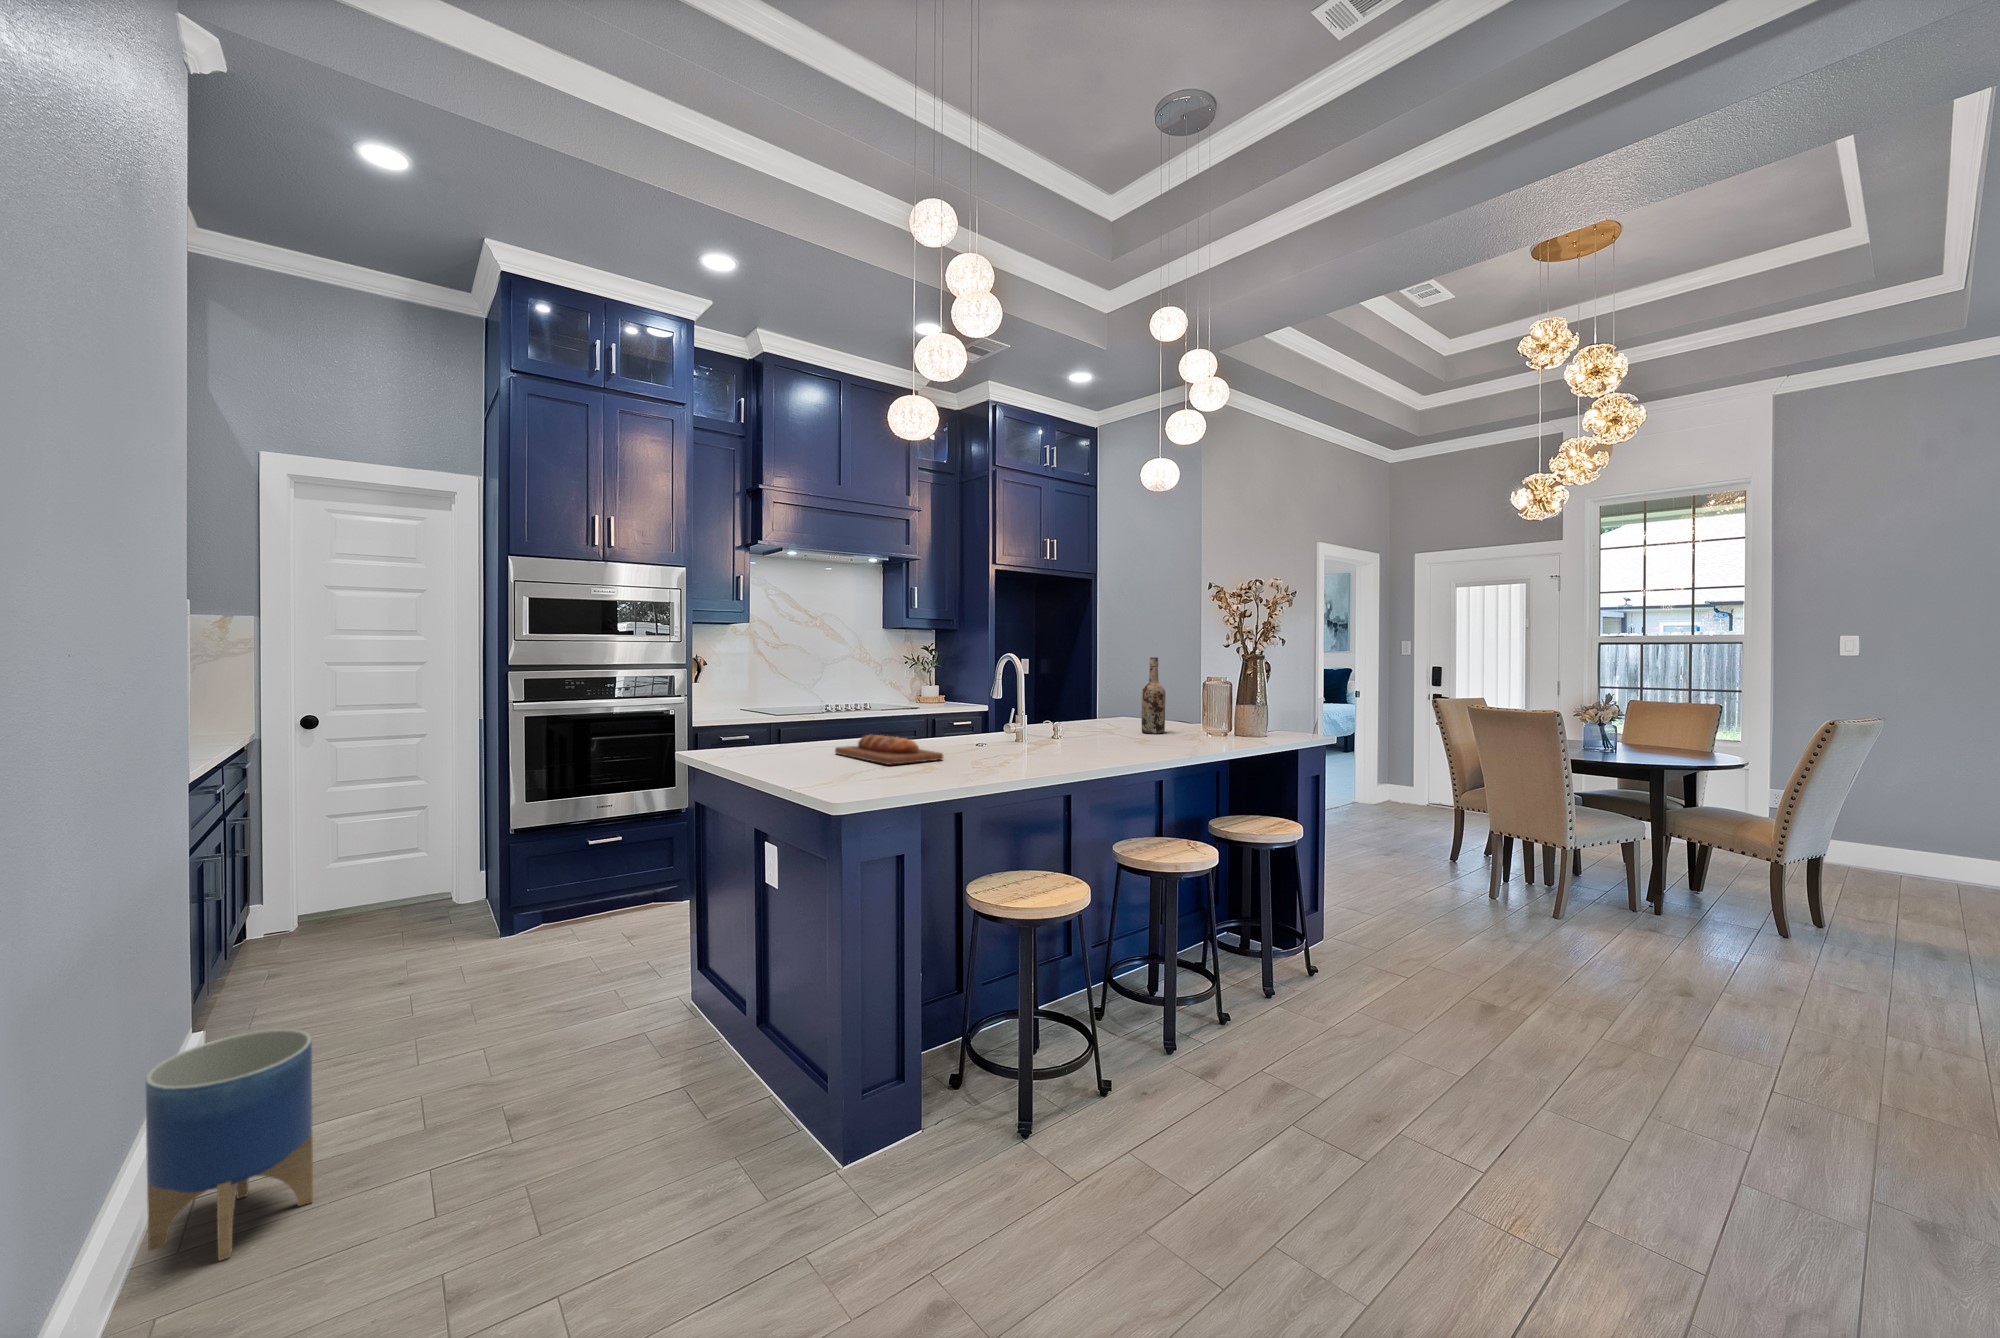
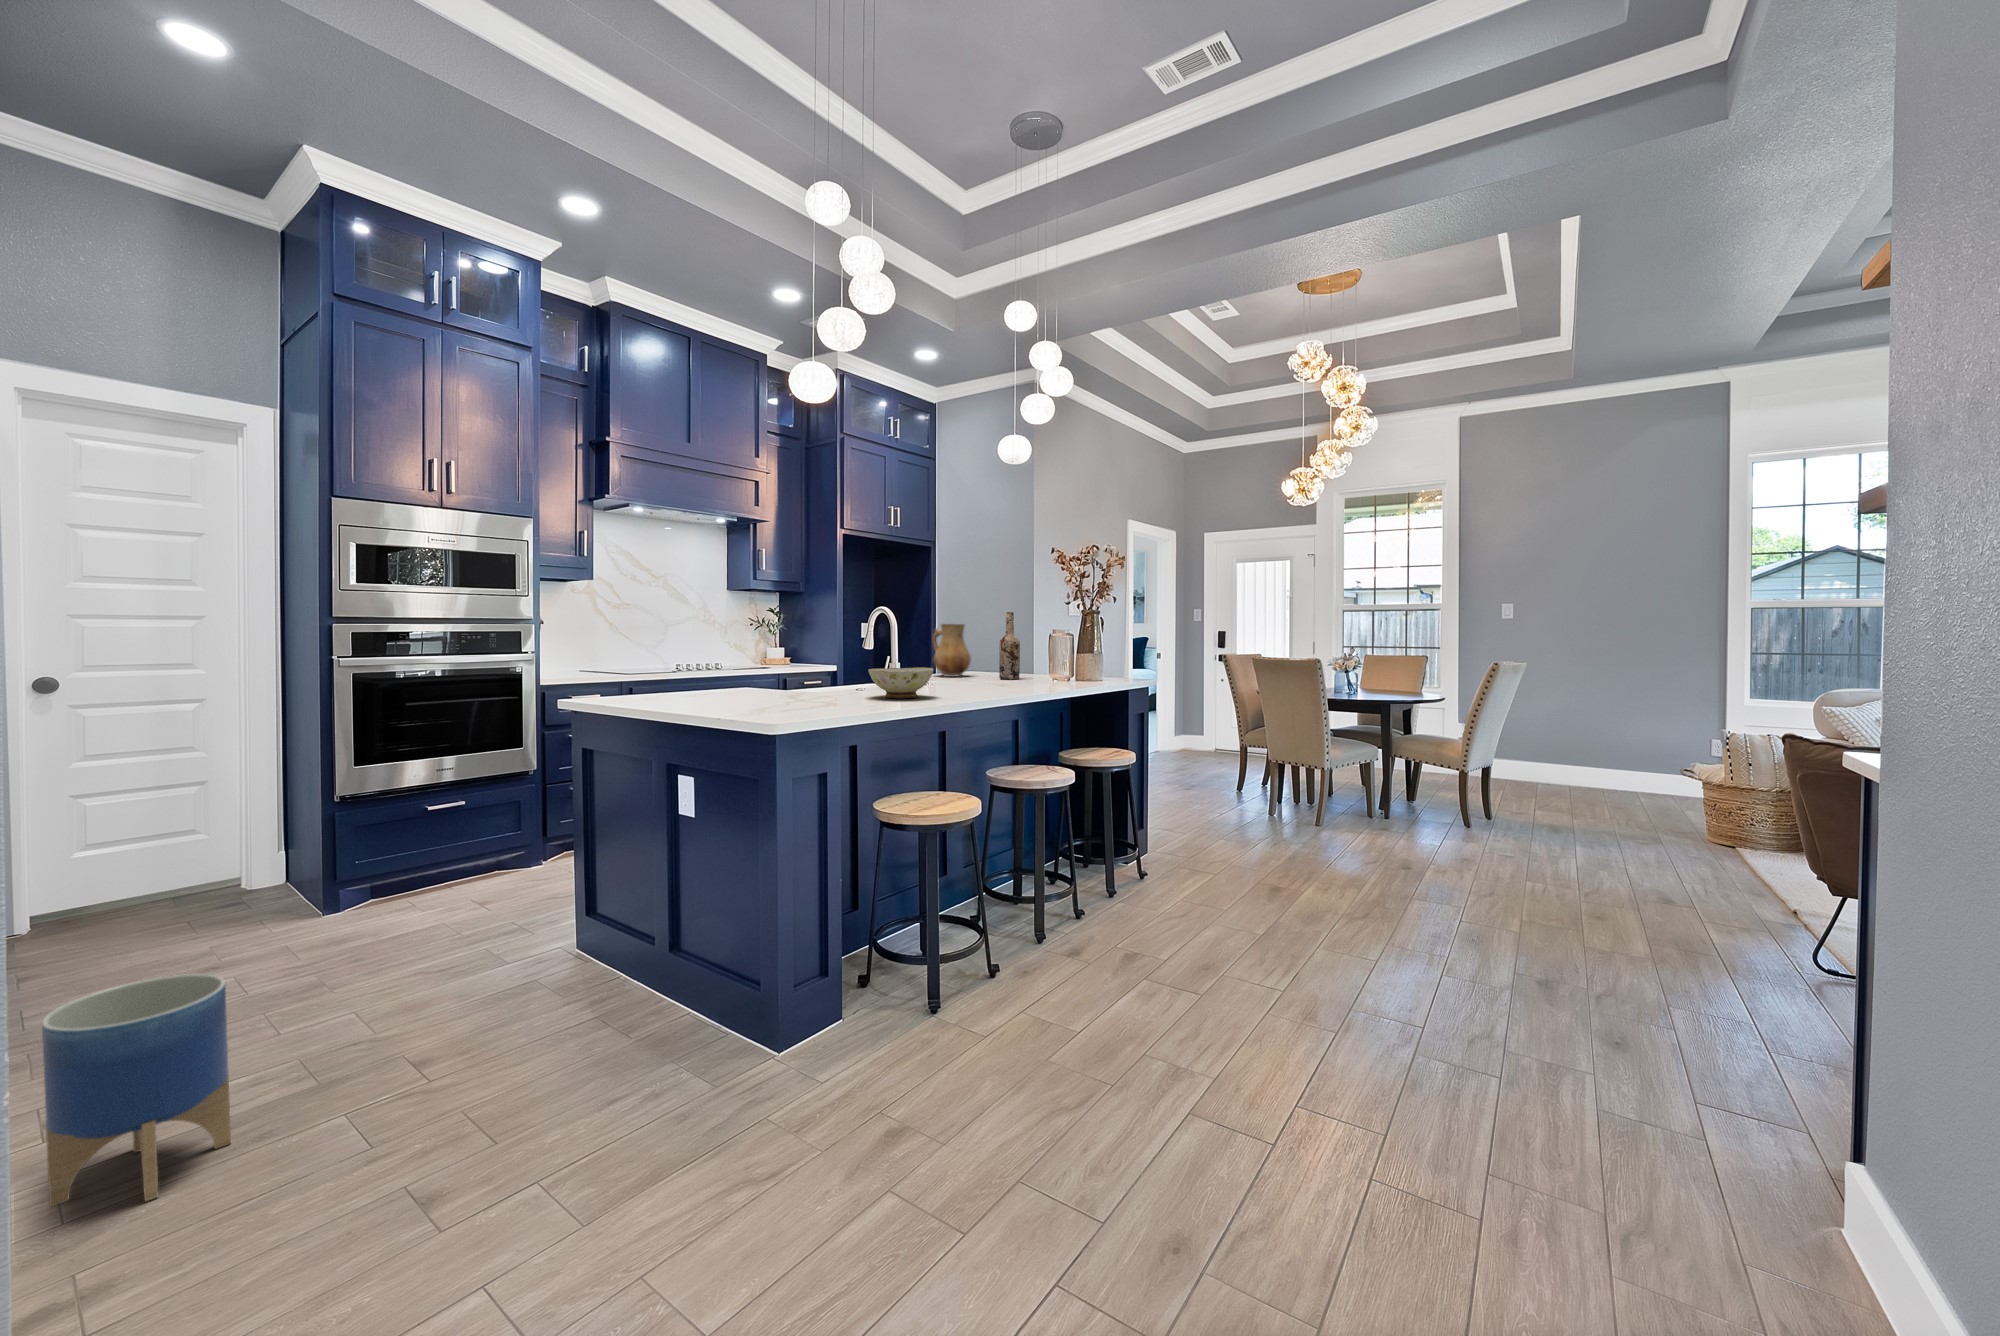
ceramic pitcher: none [1071,669,1112,728] -> present [933,624,971,677]
ceramic bowl: none [971,727,1043,764] -> present [868,667,934,698]
bread loaf: present [835,735,943,765] -> none [733,677,842,701]

